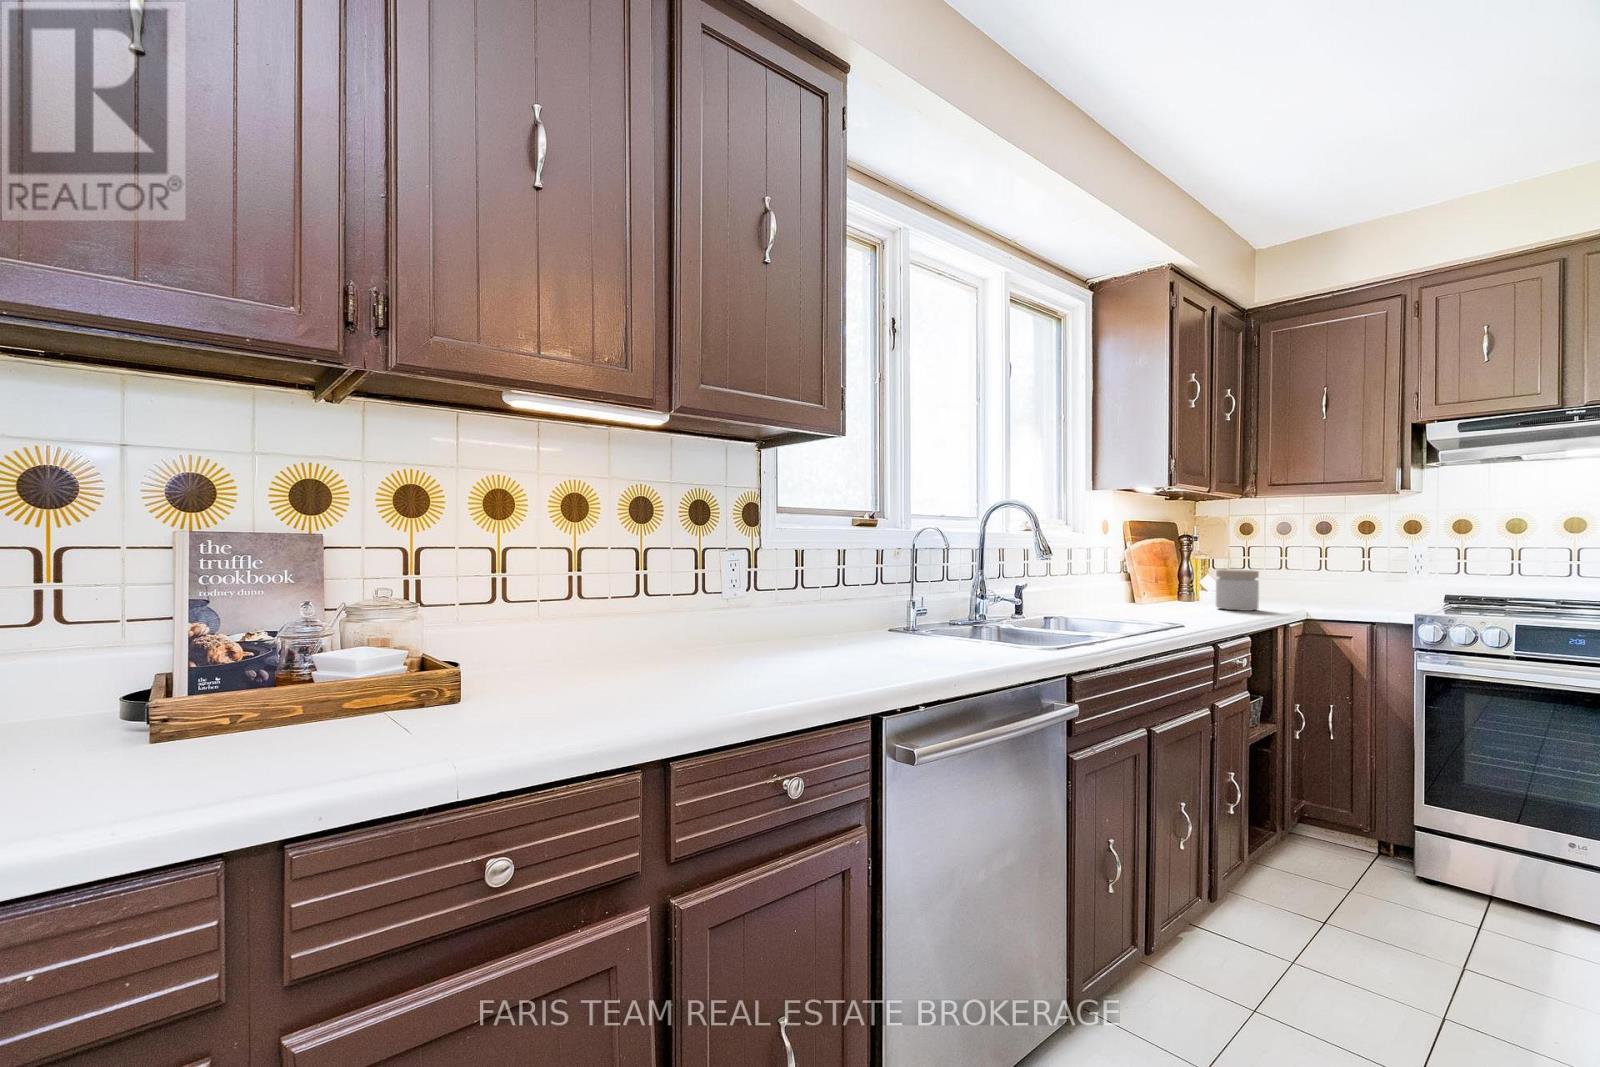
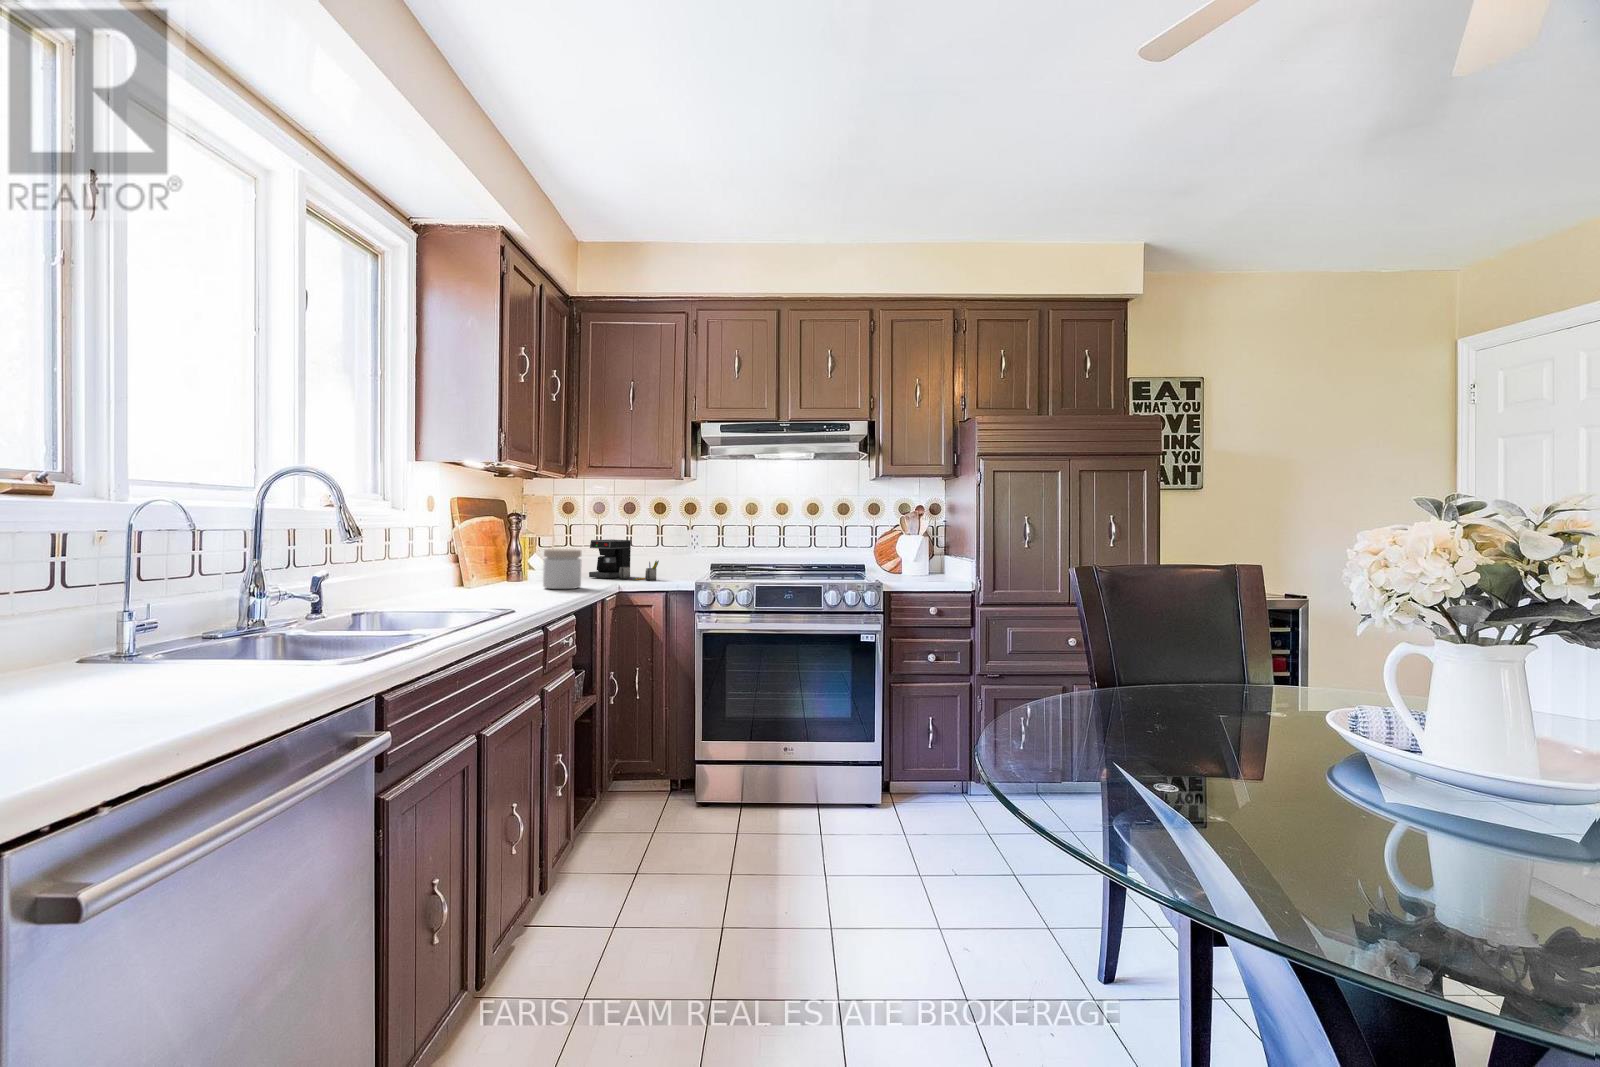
coffee maker: none [1270,562,1360,609] -> present [589,539,659,581]

